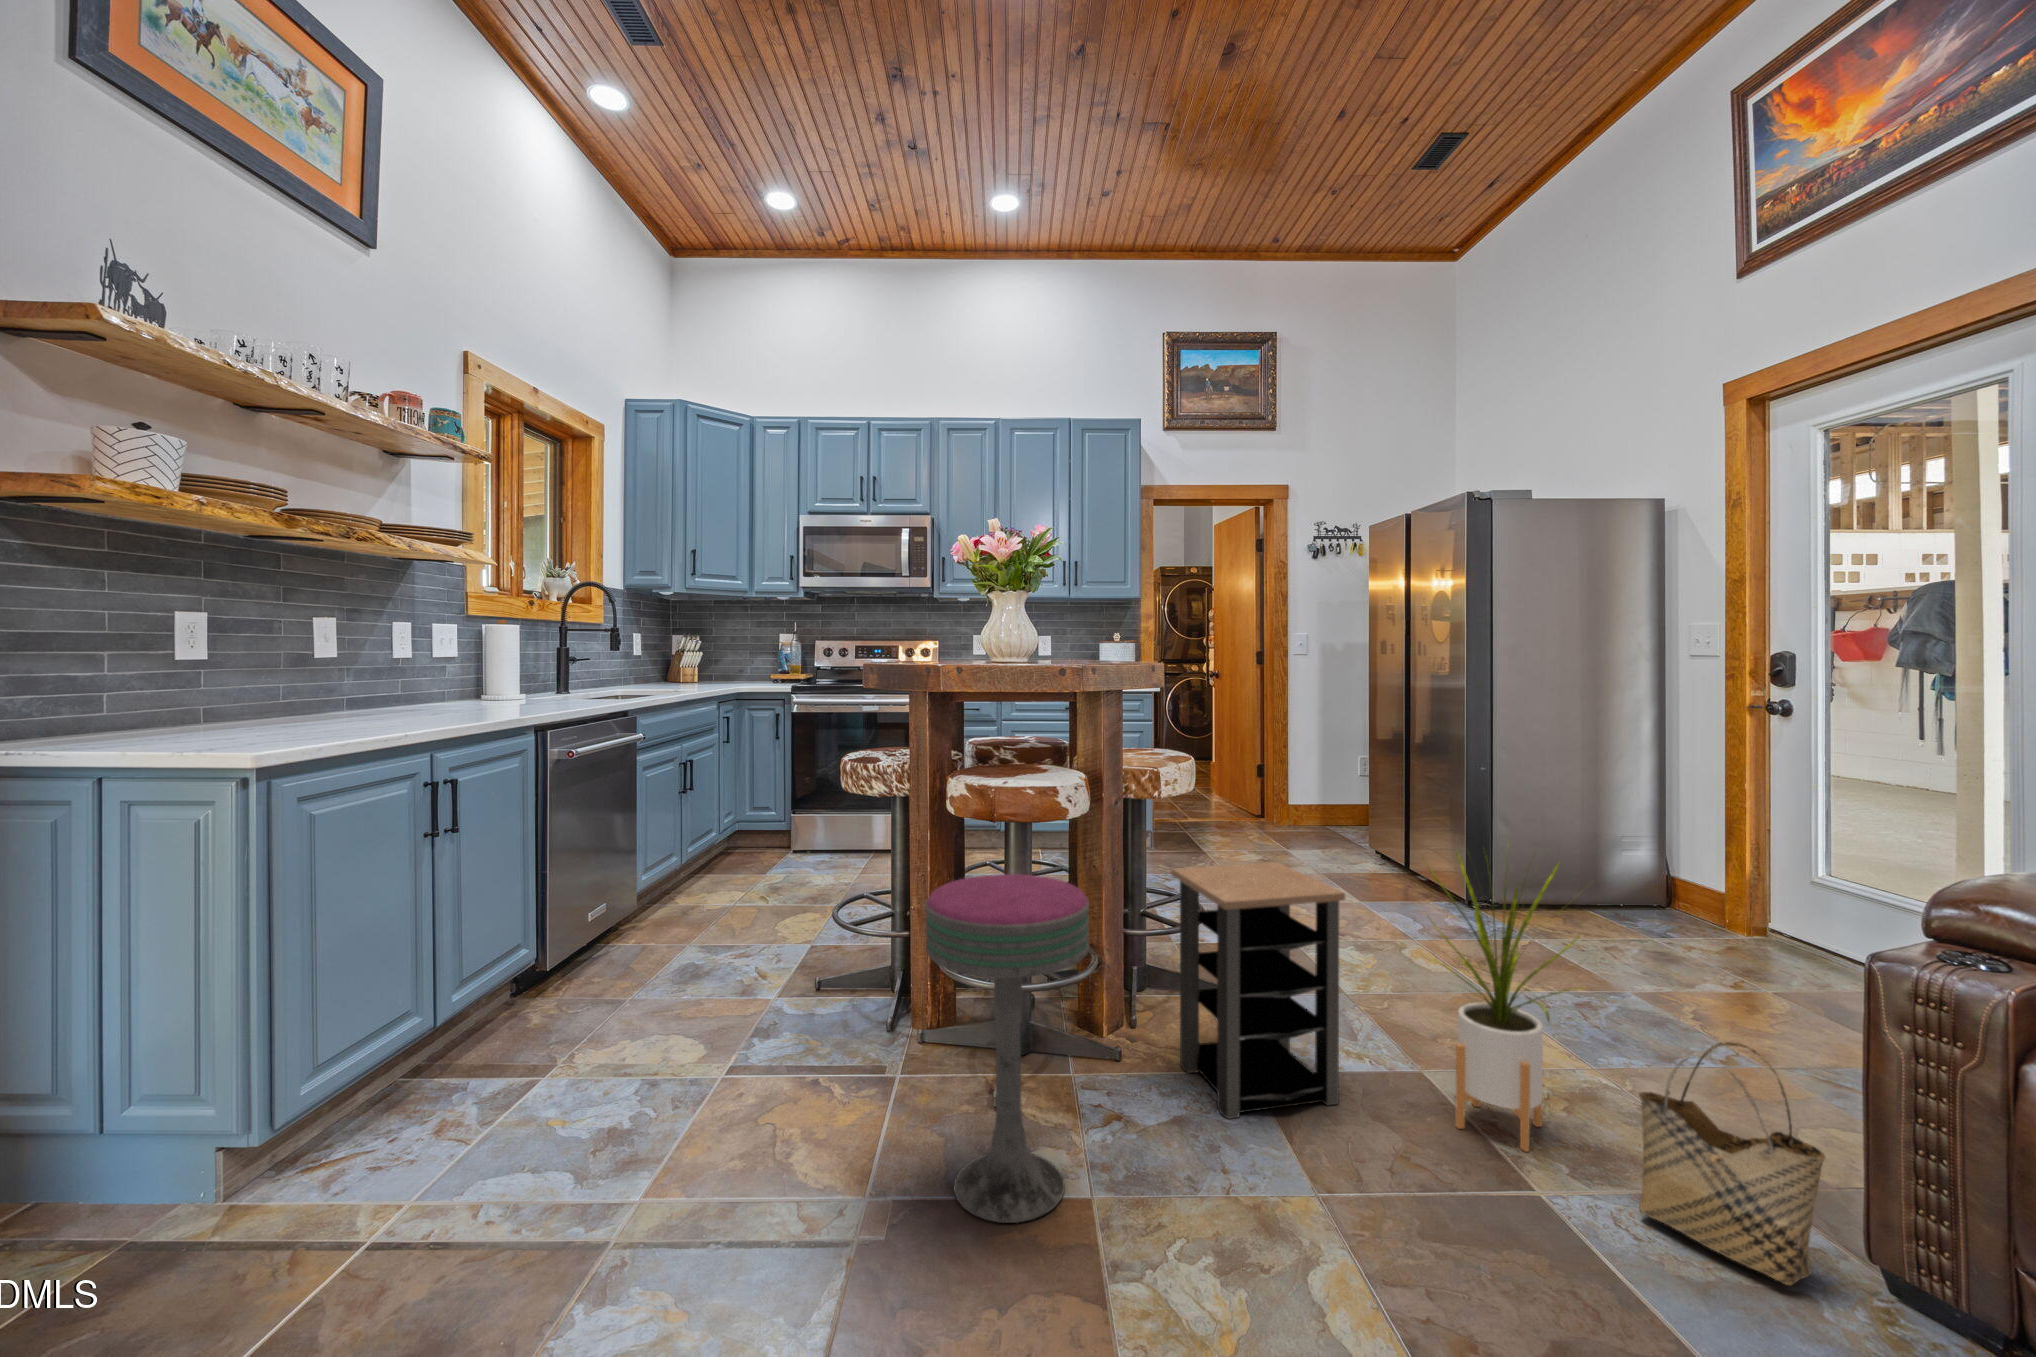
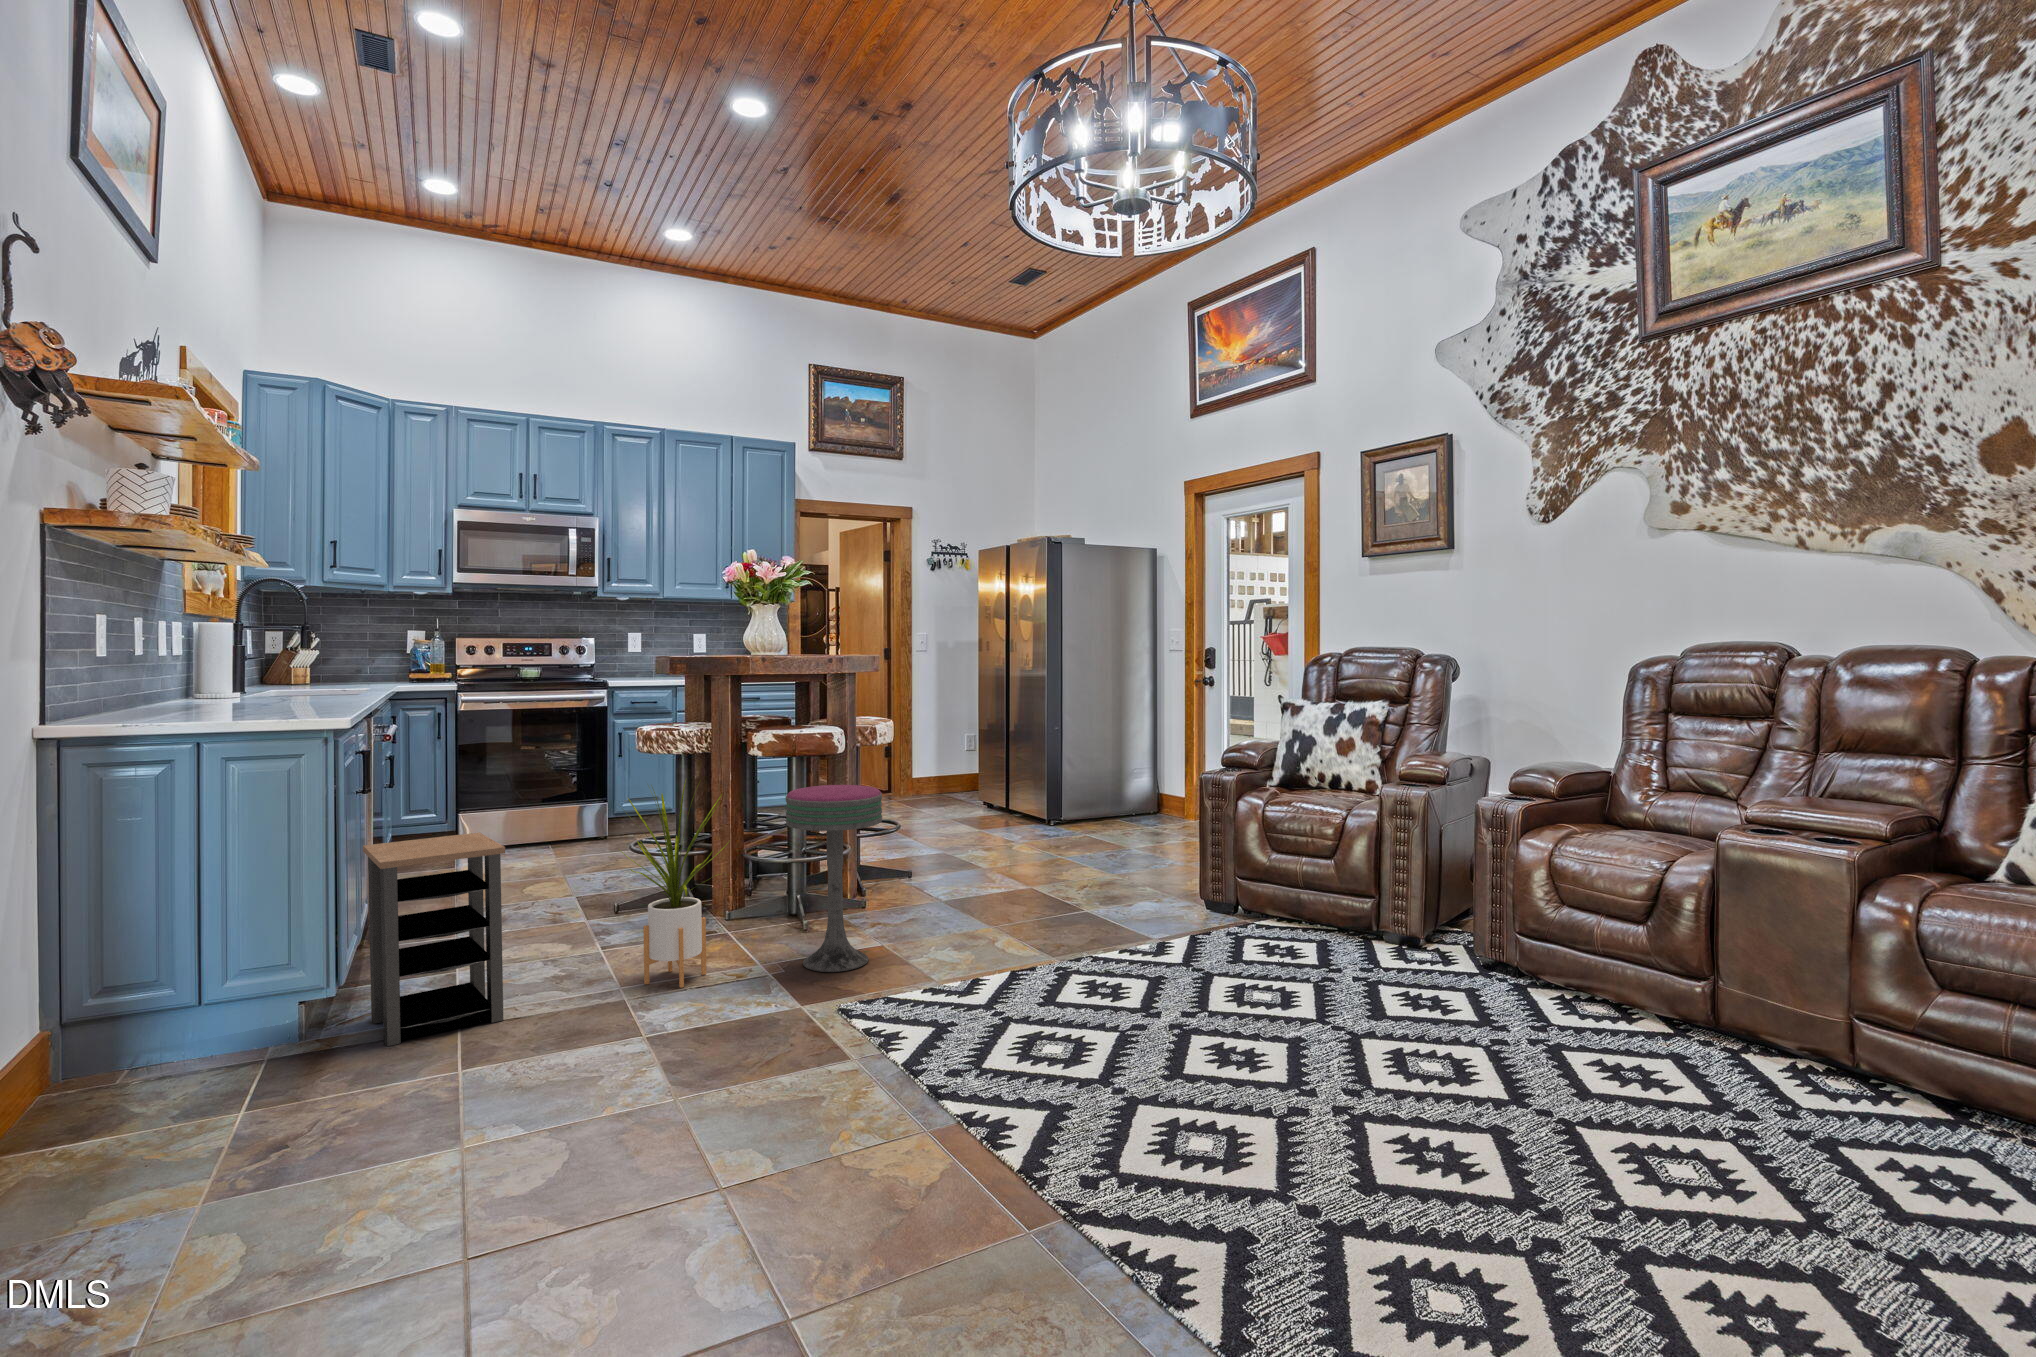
house plant: present [1422,852,1579,1152] -> present [621,781,728,988]
side table: present [1171,862,1346,1119] -> present [363,833,505,1046]
woven basket: present [1639,1042,1825,1285] -> none [1136,833,1201,928]

